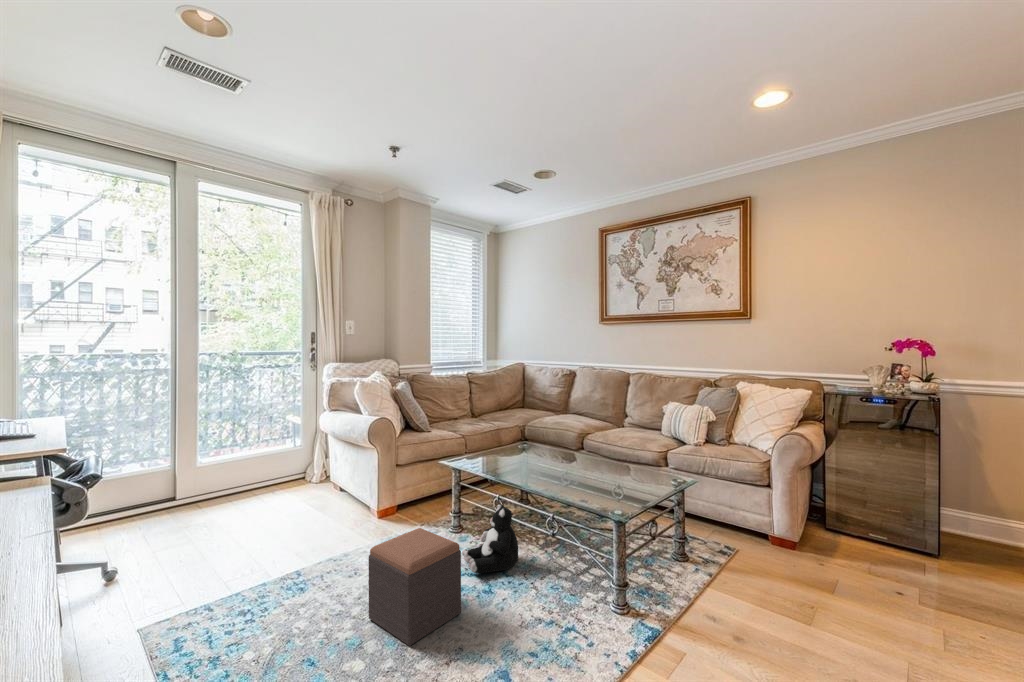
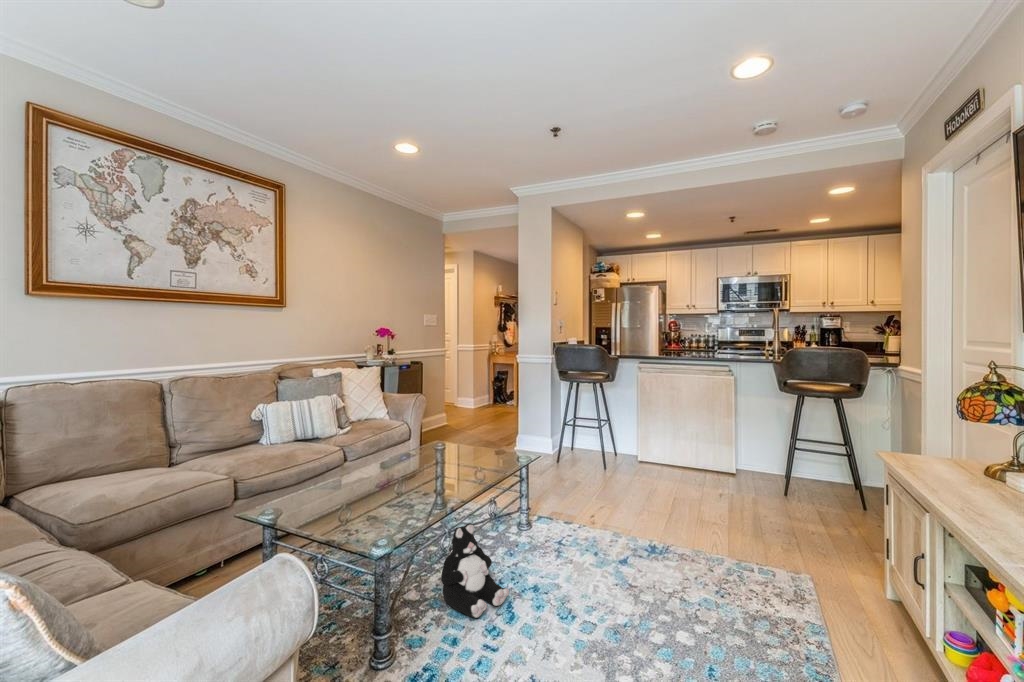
footstool: present [369,528,461,646] -> none [554,530,638,661]

